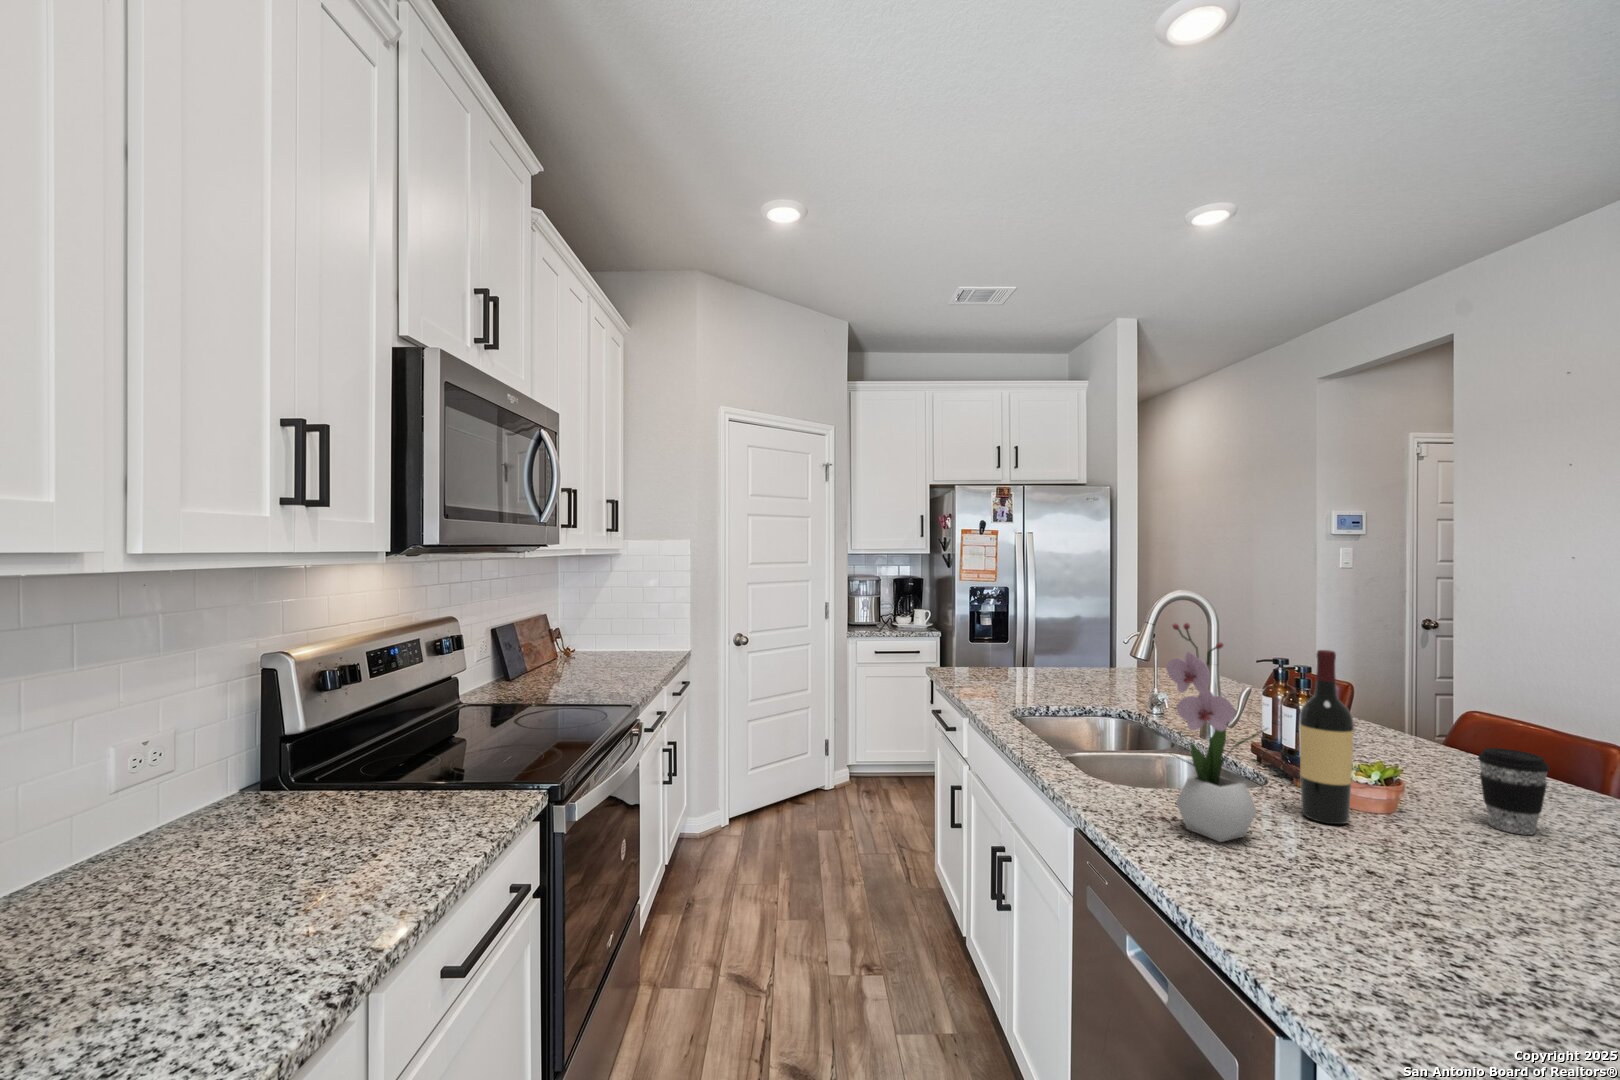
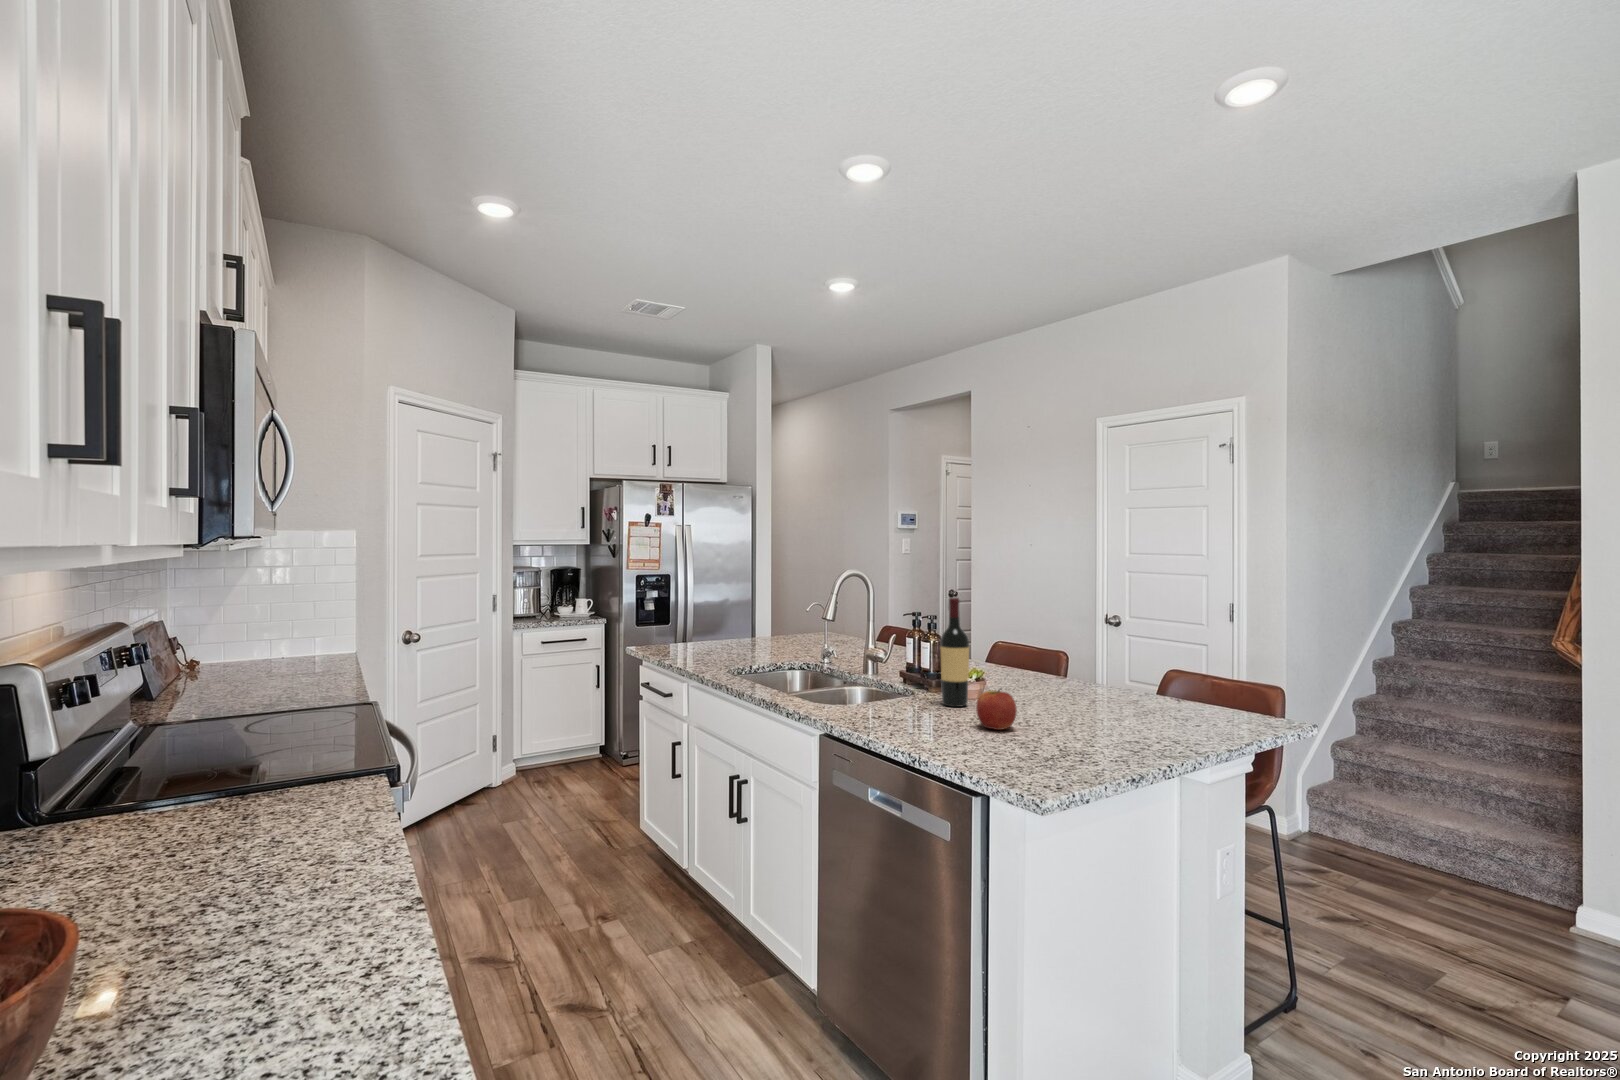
flower arrangement: present [1166,623,1266,842] -> none [875,584,931,723]
coffee cup: present [1478,748,1549,834] -> none [1026,651,1058,698]
apple: none [1347,817,1432,892] -> present [976,689,1017,730]

